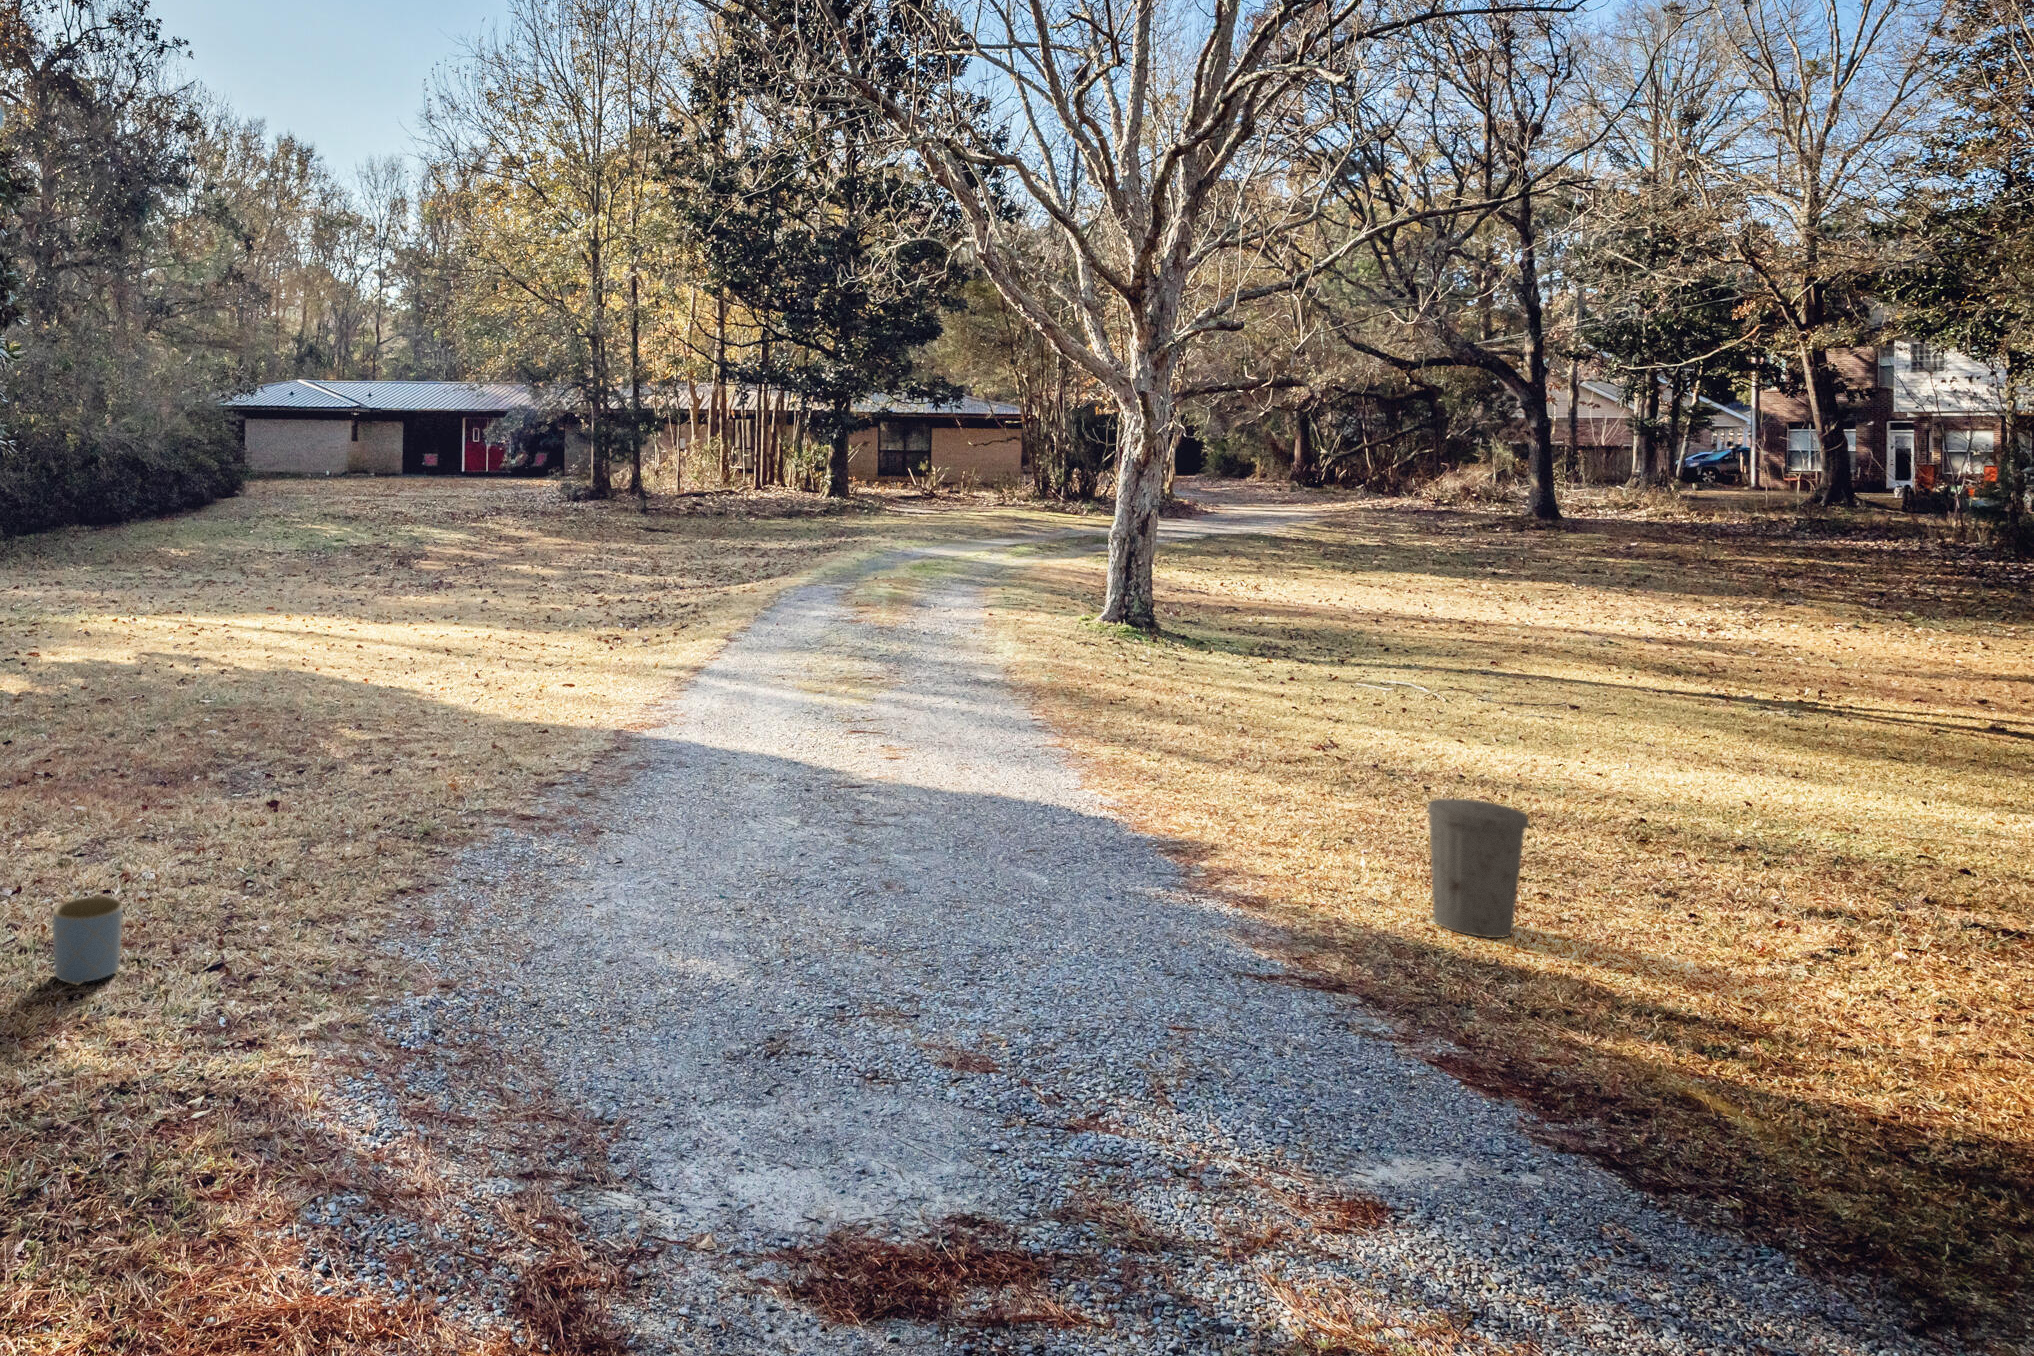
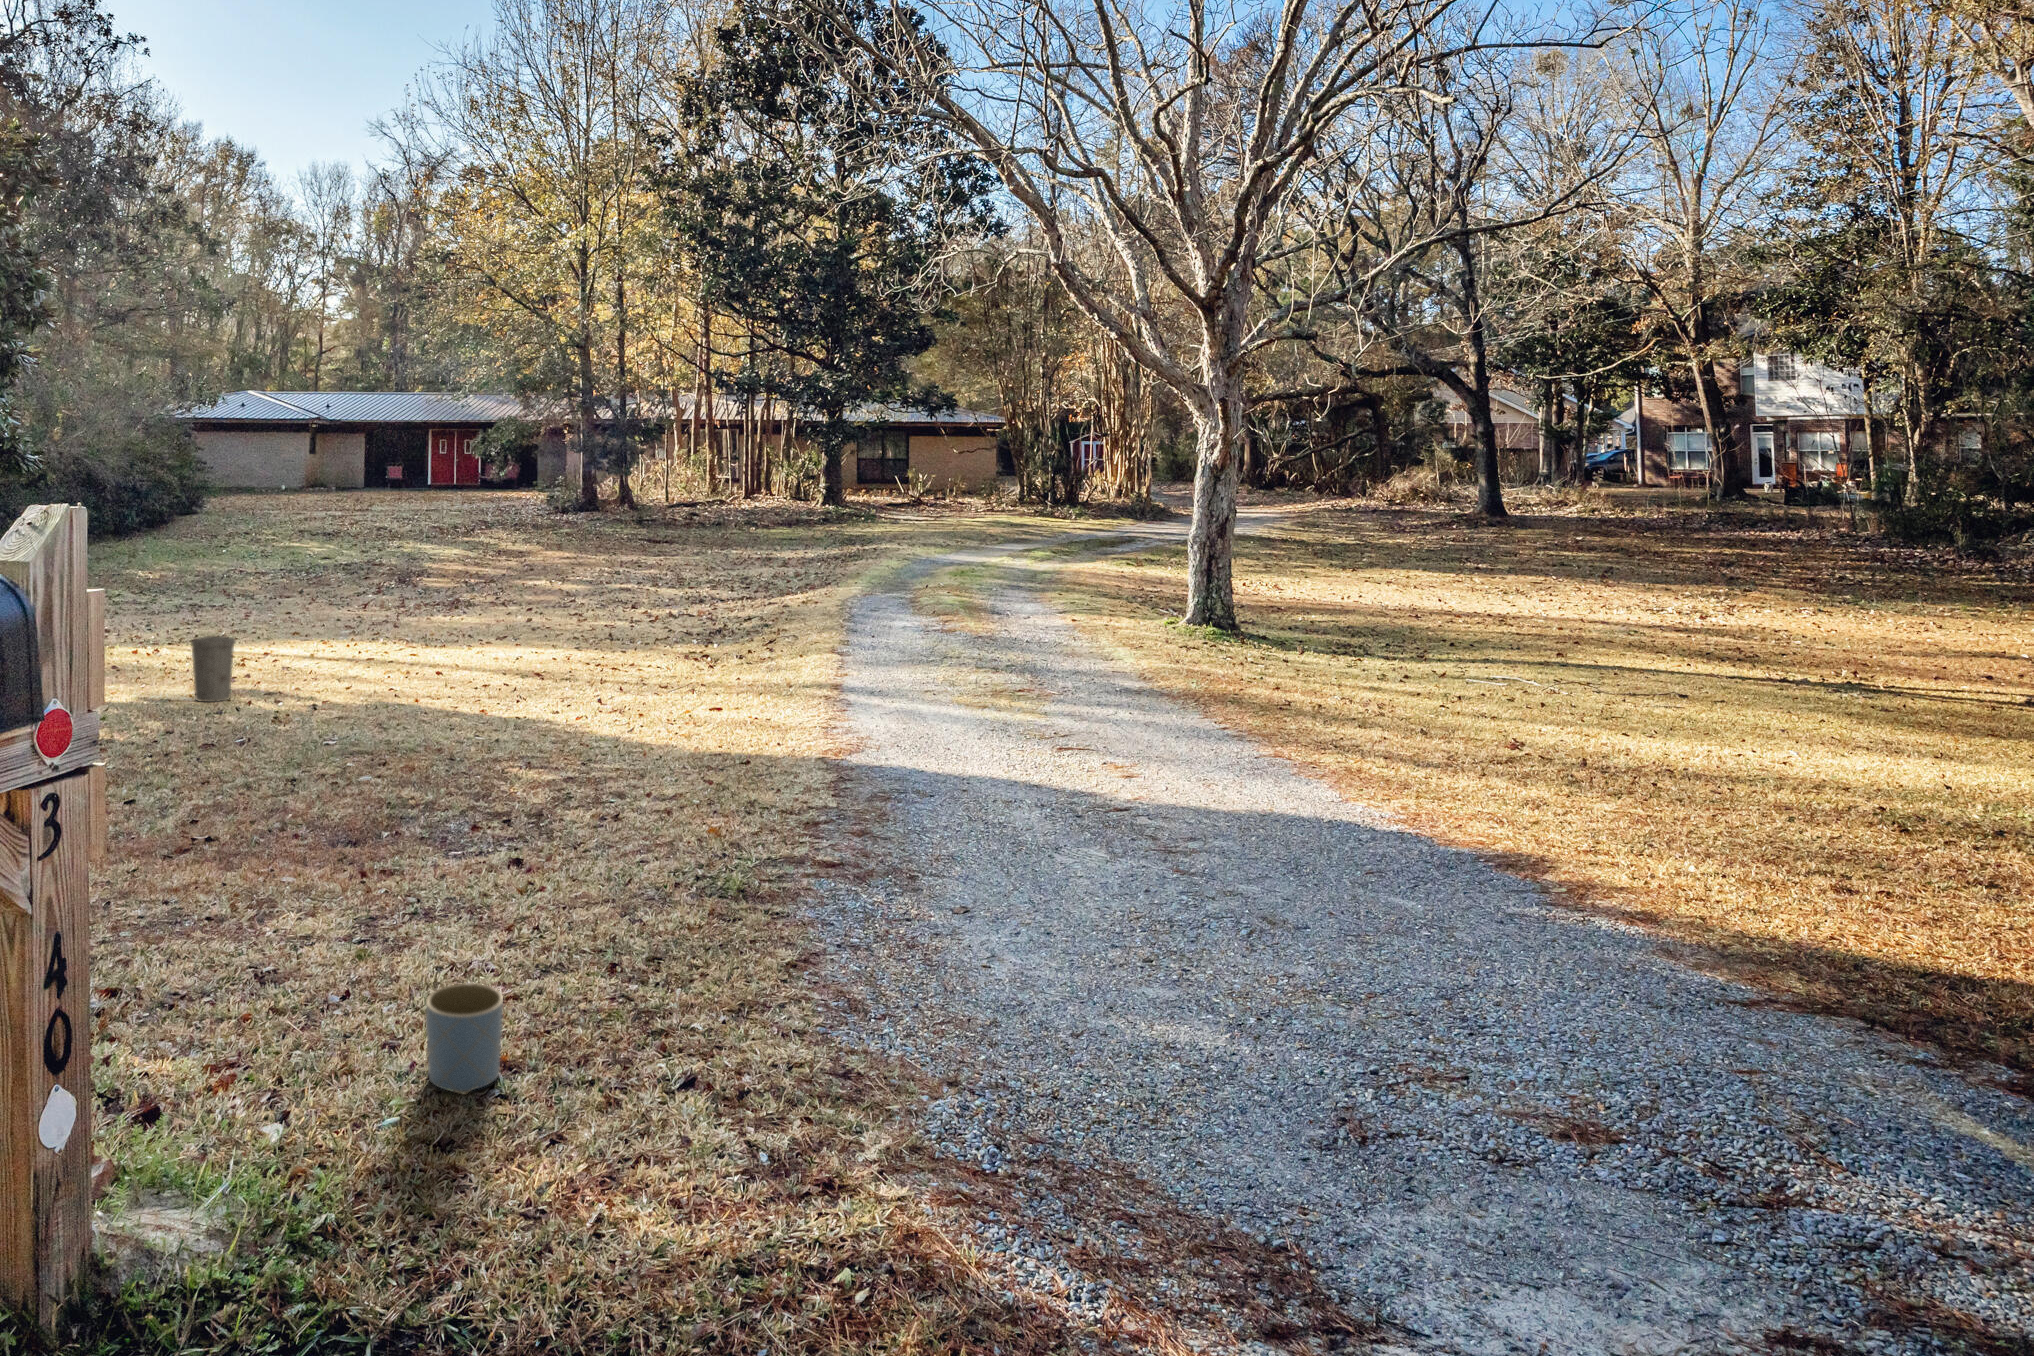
trash can: present [1428,799,1529,938] -> present [191,636,235,702]

